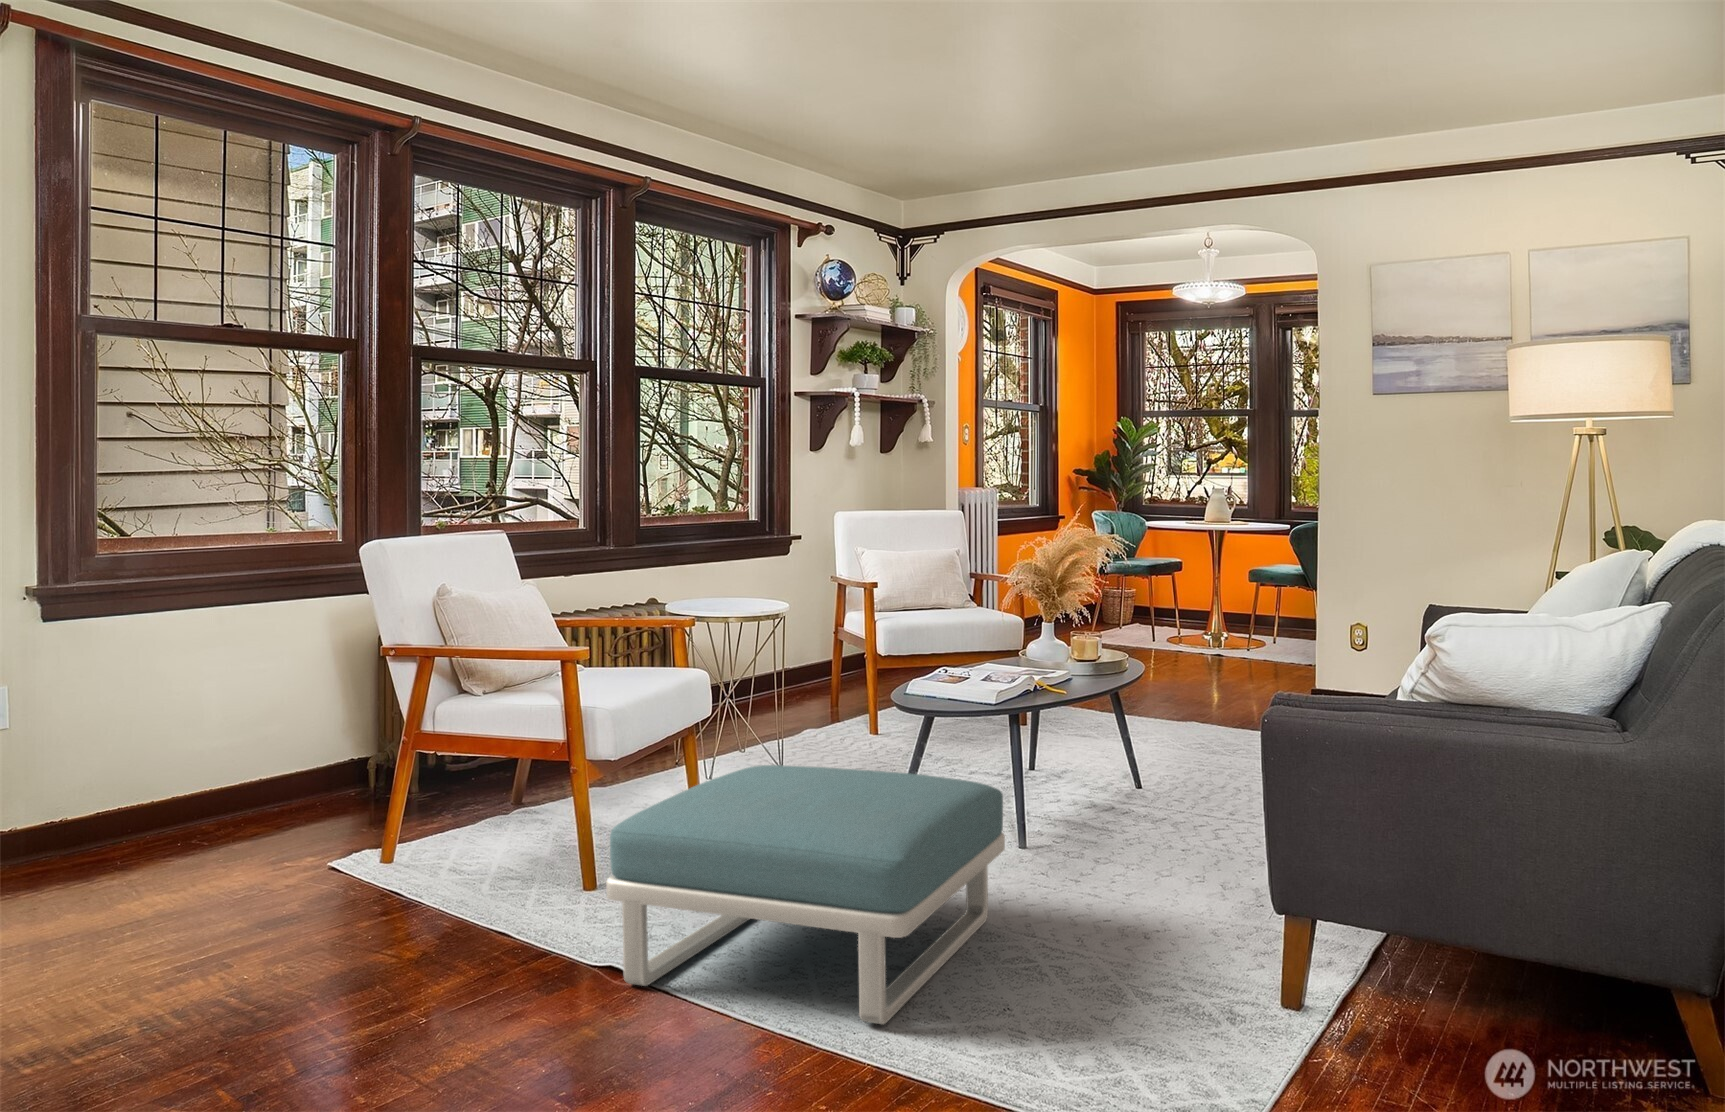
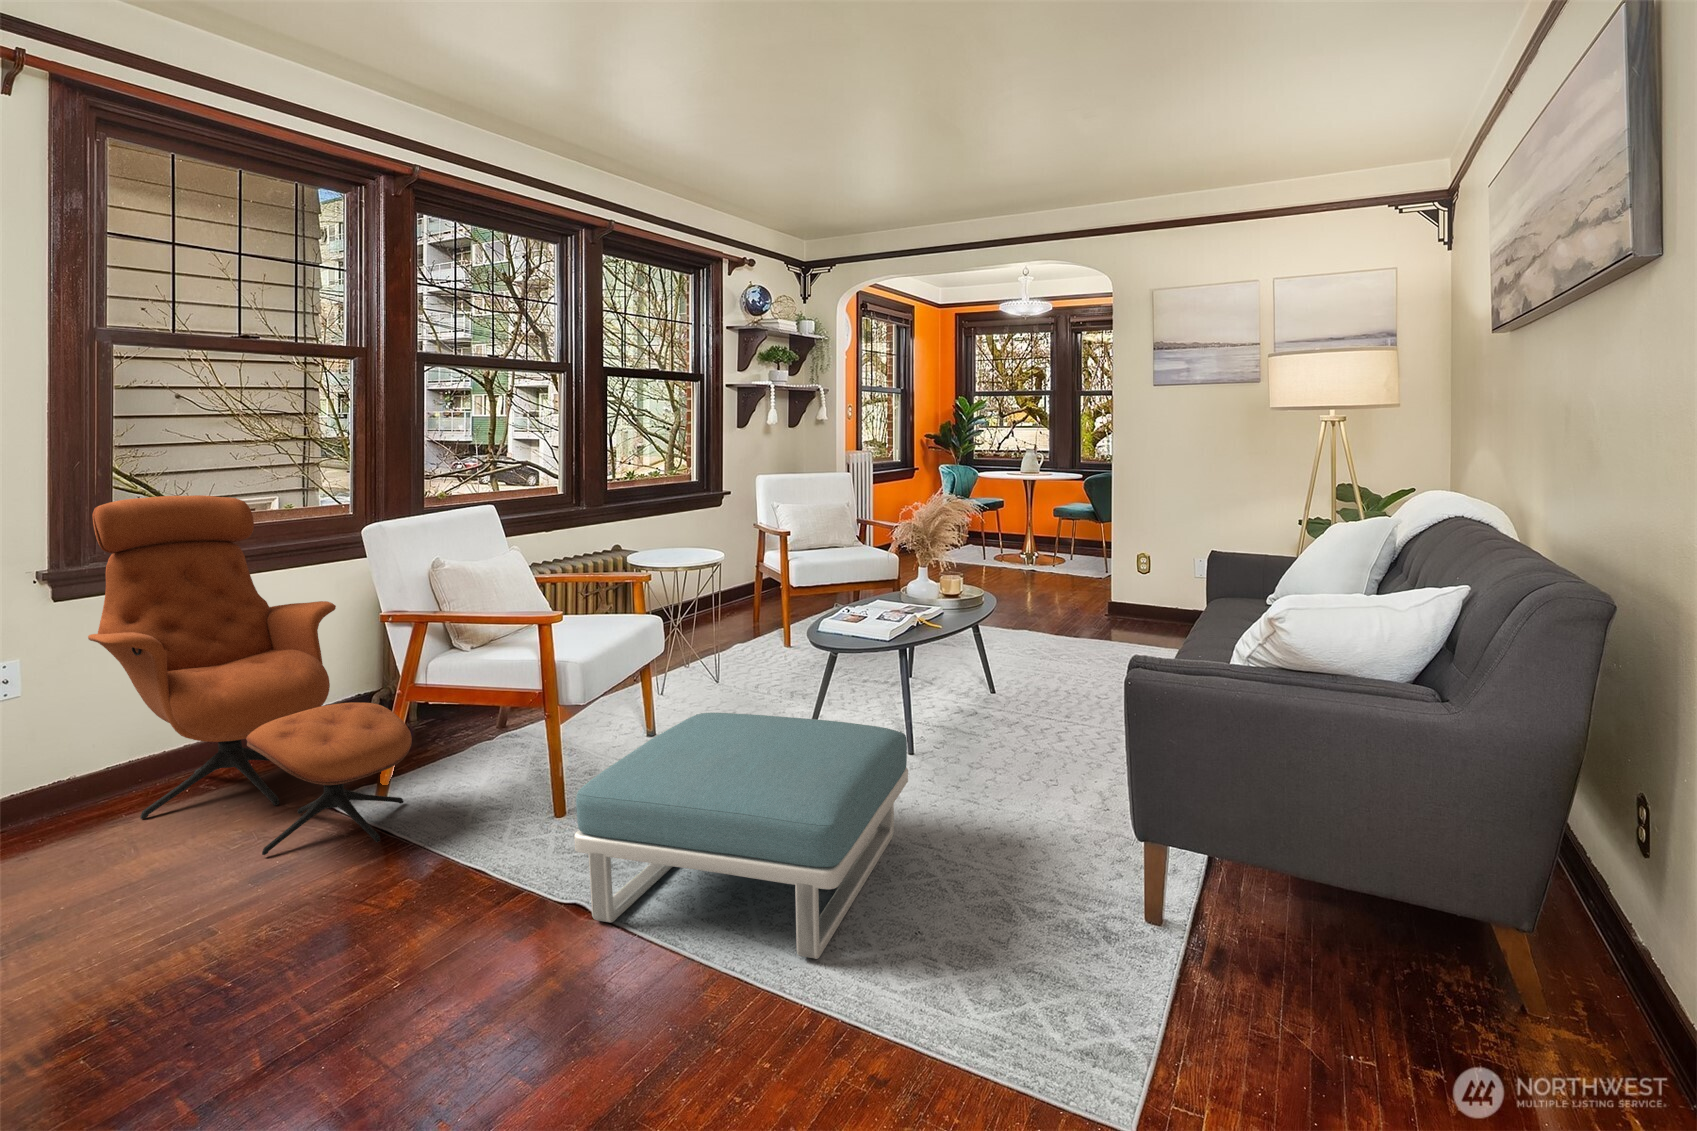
lounge chair: none [63,508,416,915] -> present [88,495,412,855]

